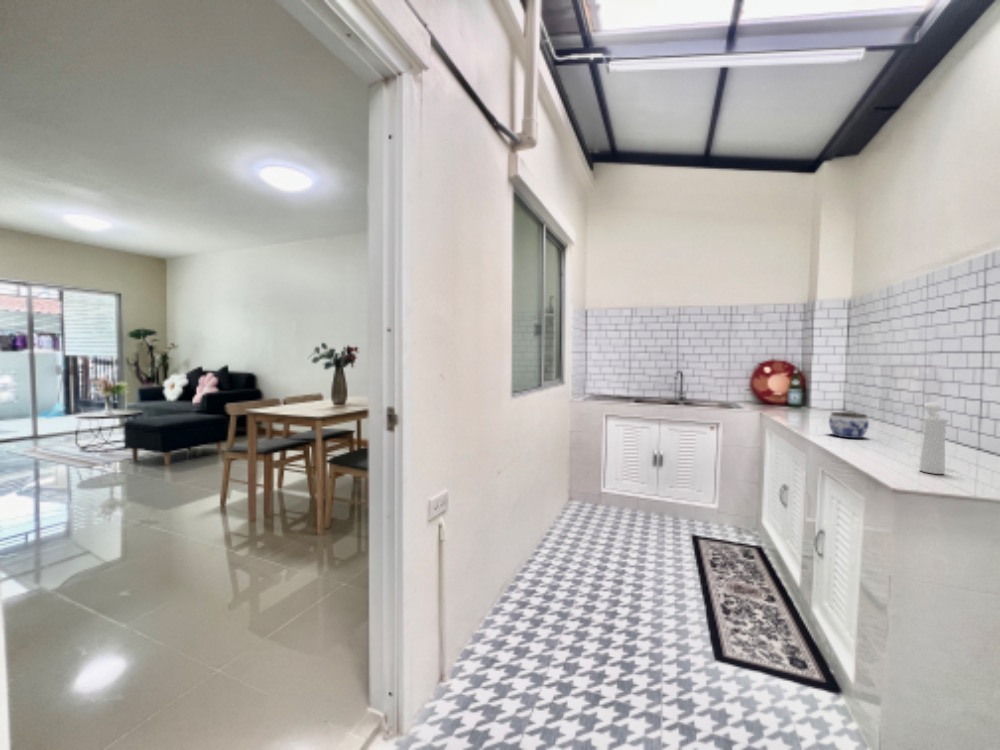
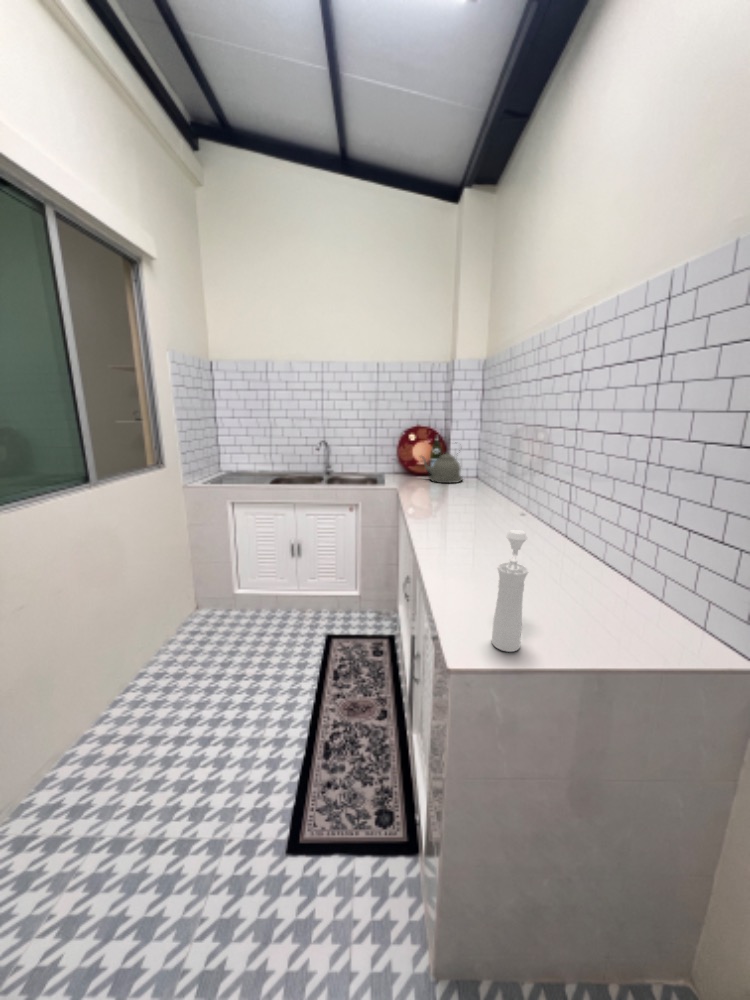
kettle: none [778,374,826,412] -> present [422,453,462,483]
jar: present [829,412,869,438] -> none [433,507,474,543]

